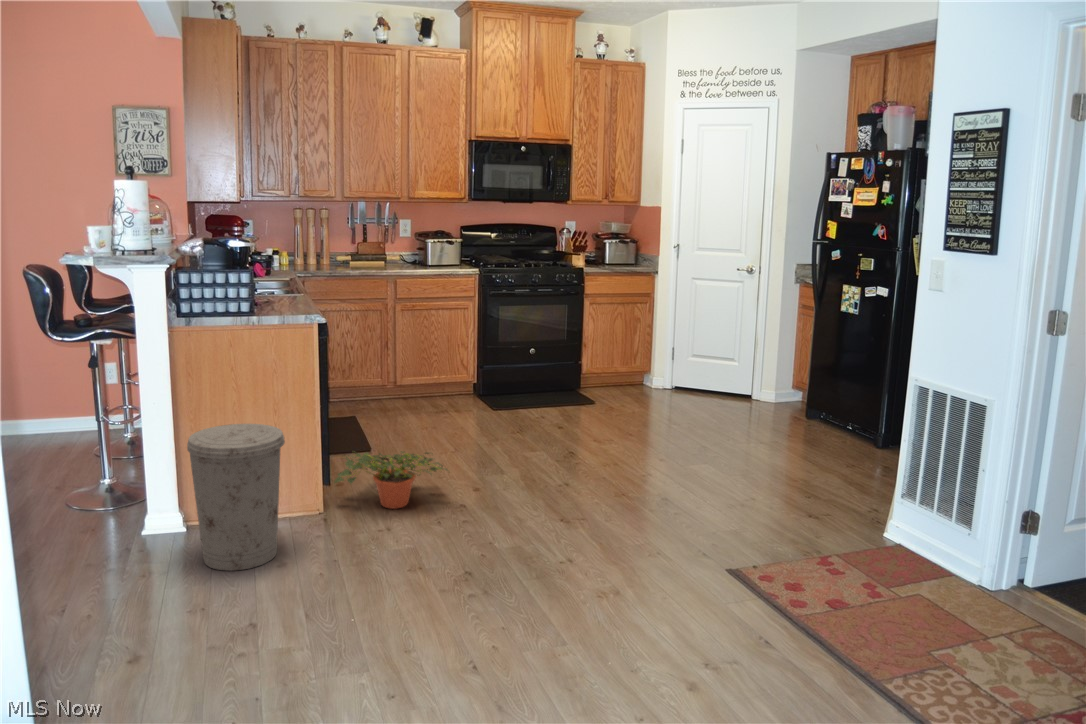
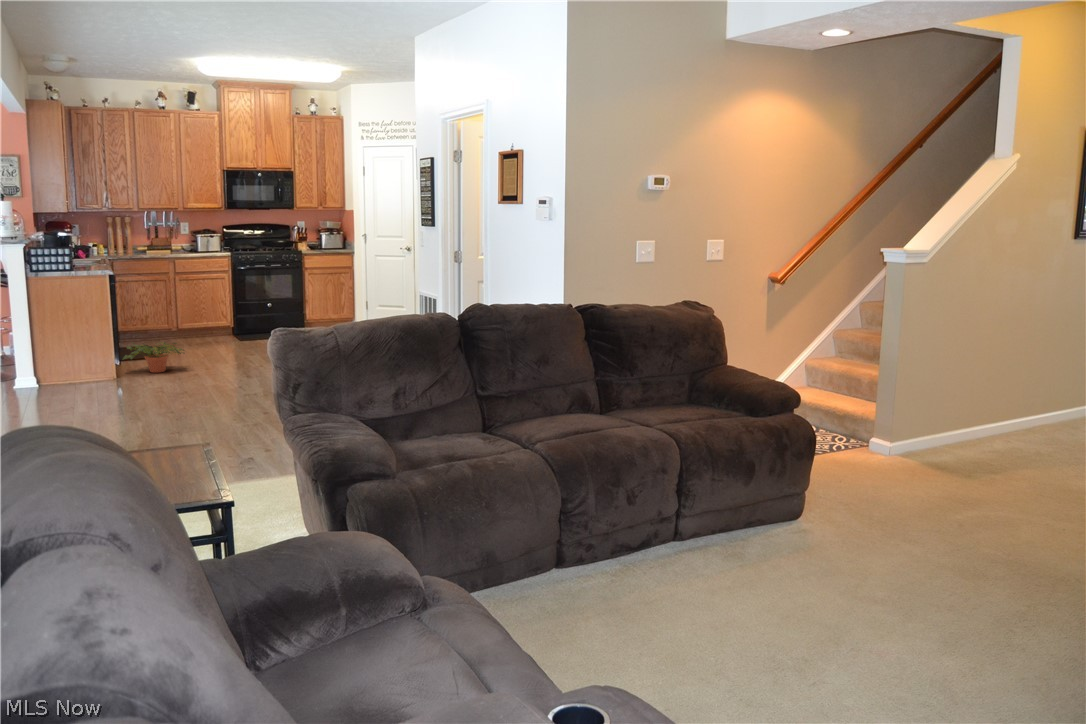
trash can: present [187,424,285,571] -> none [39,323,90,390]

